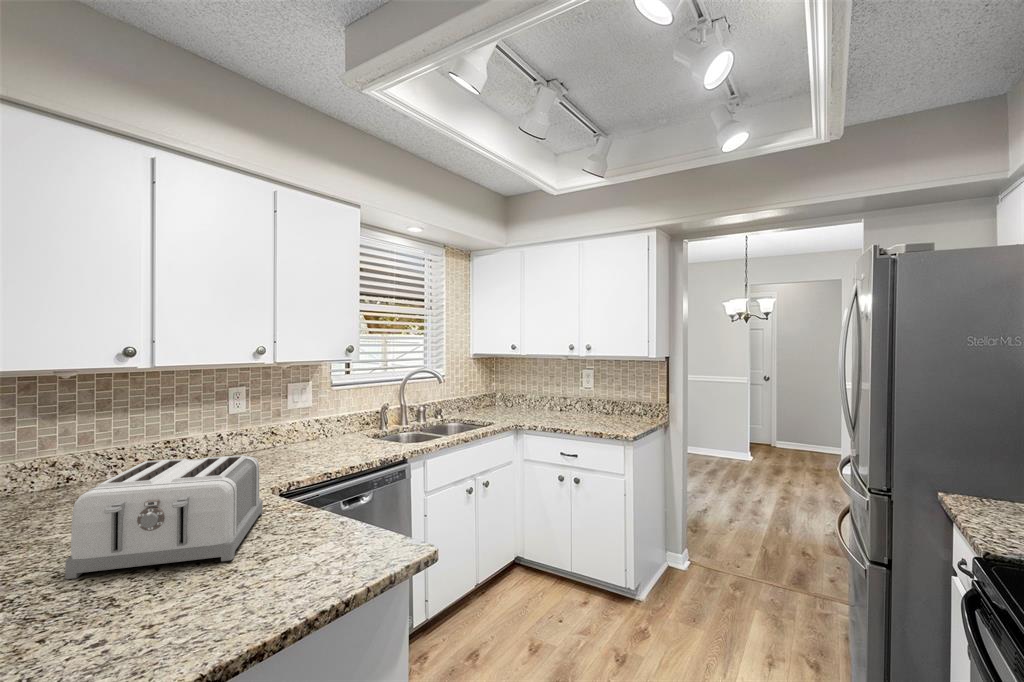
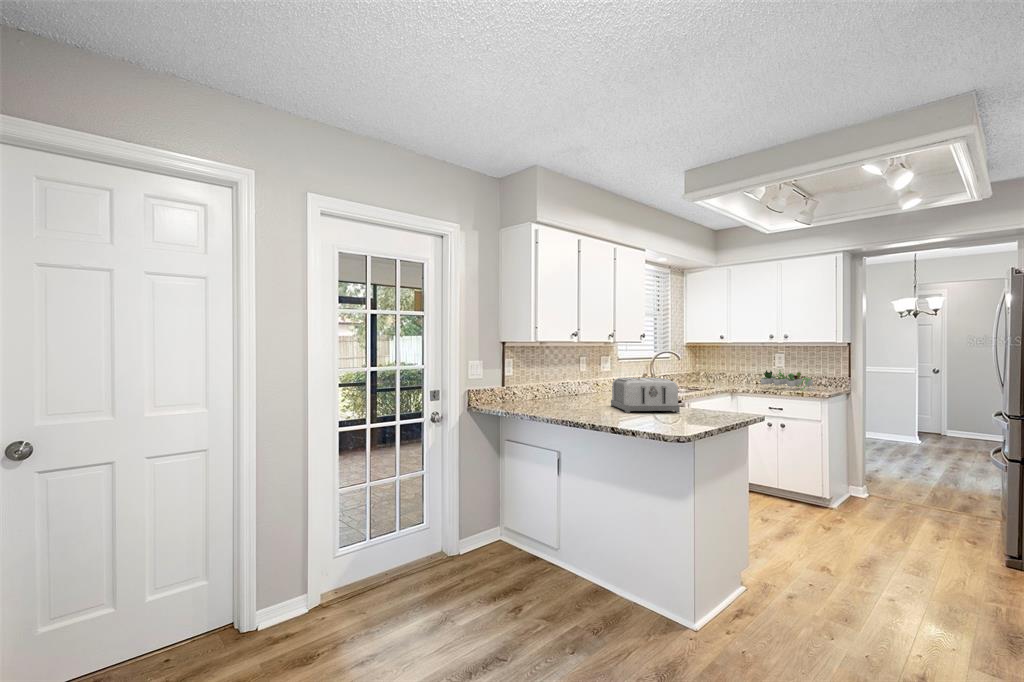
succulent plant: none [550,393,620,427] -> present [760,370,813,390]

